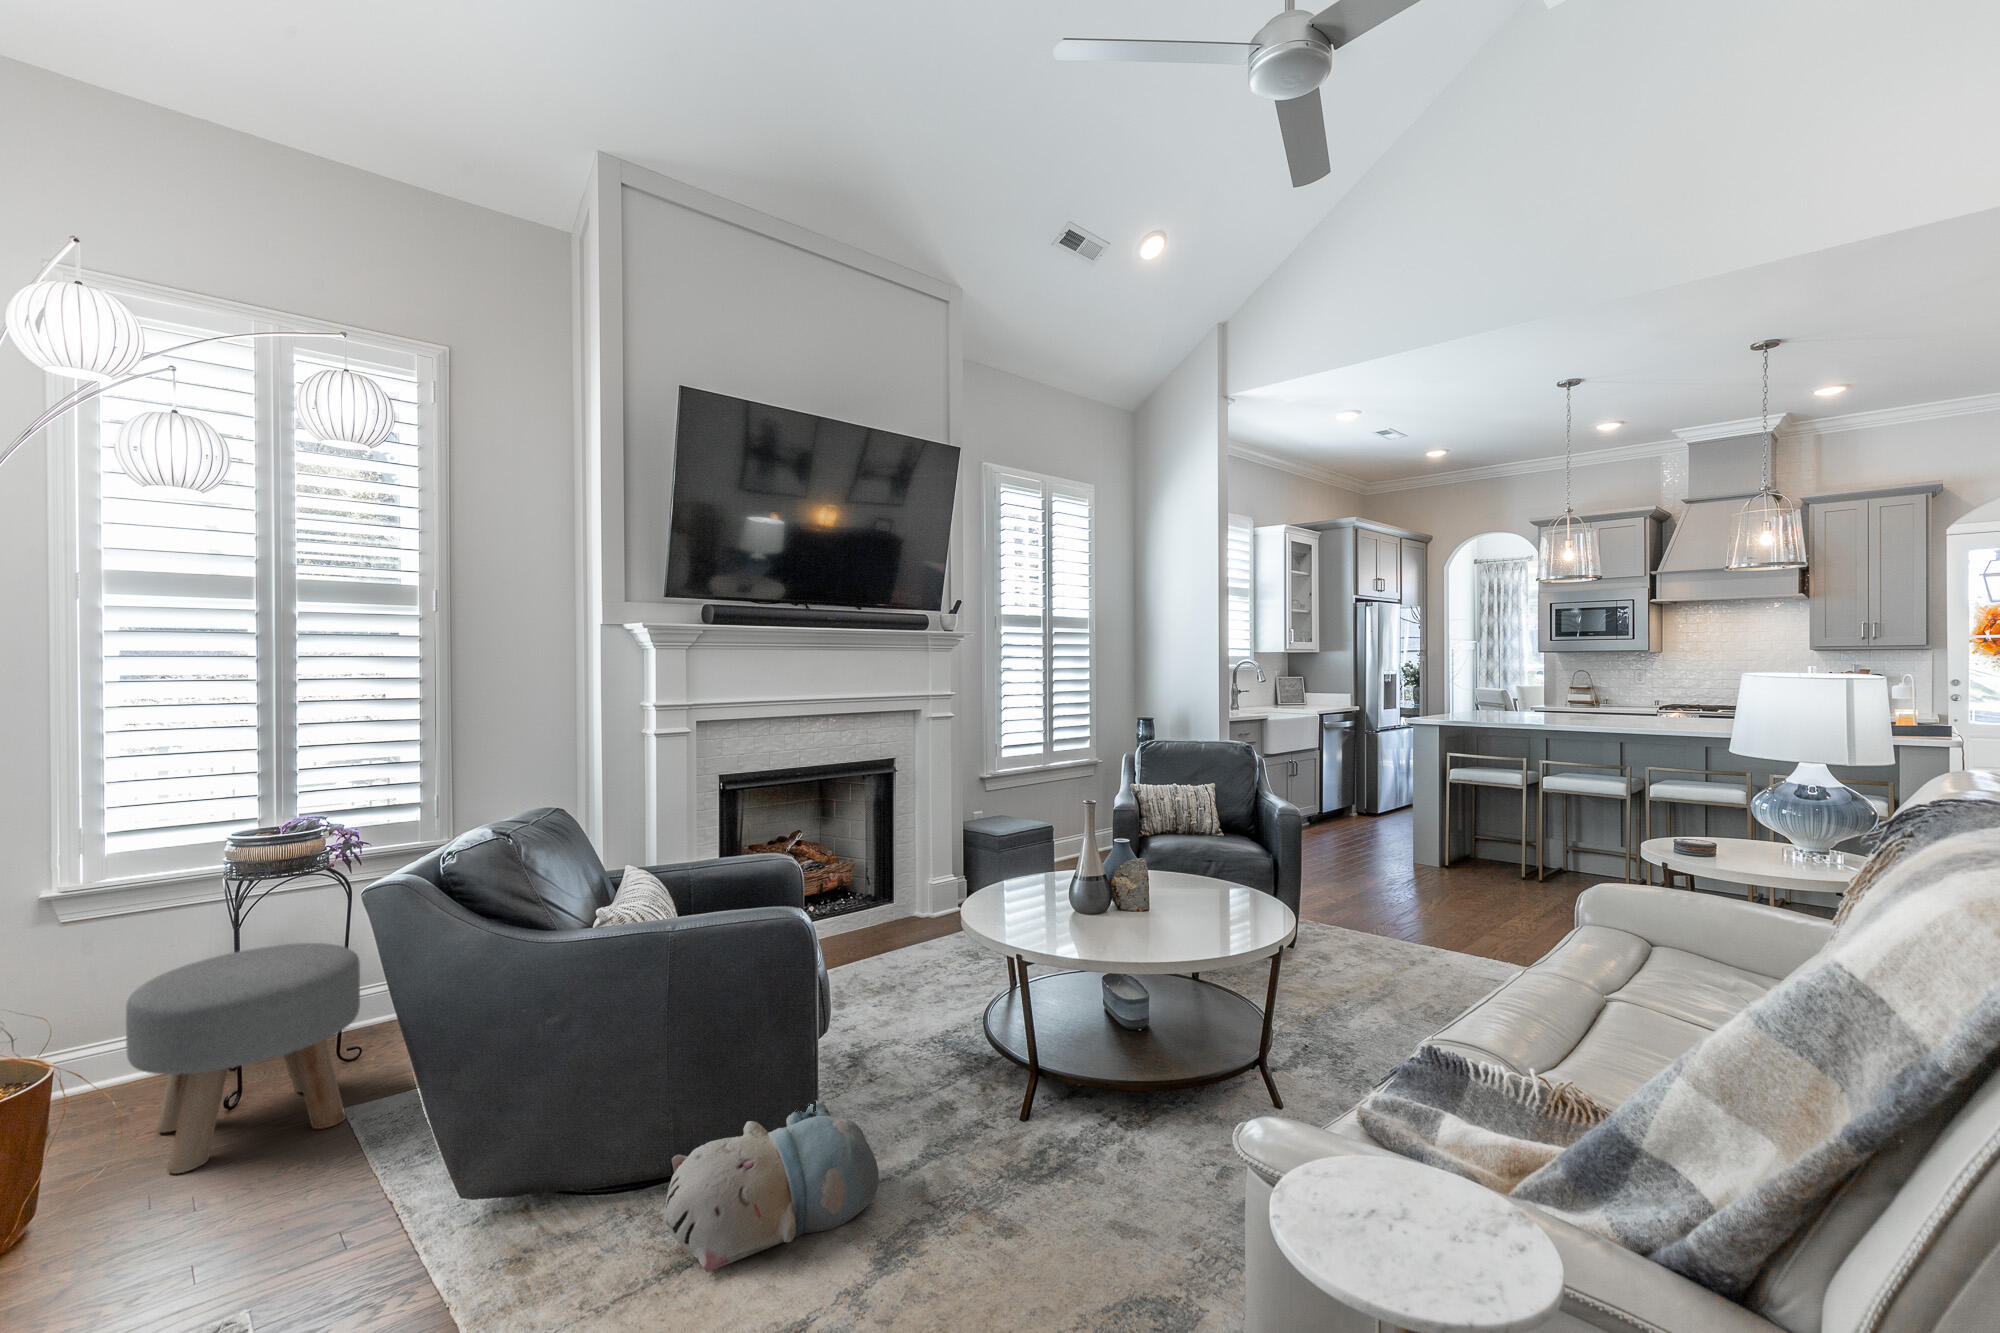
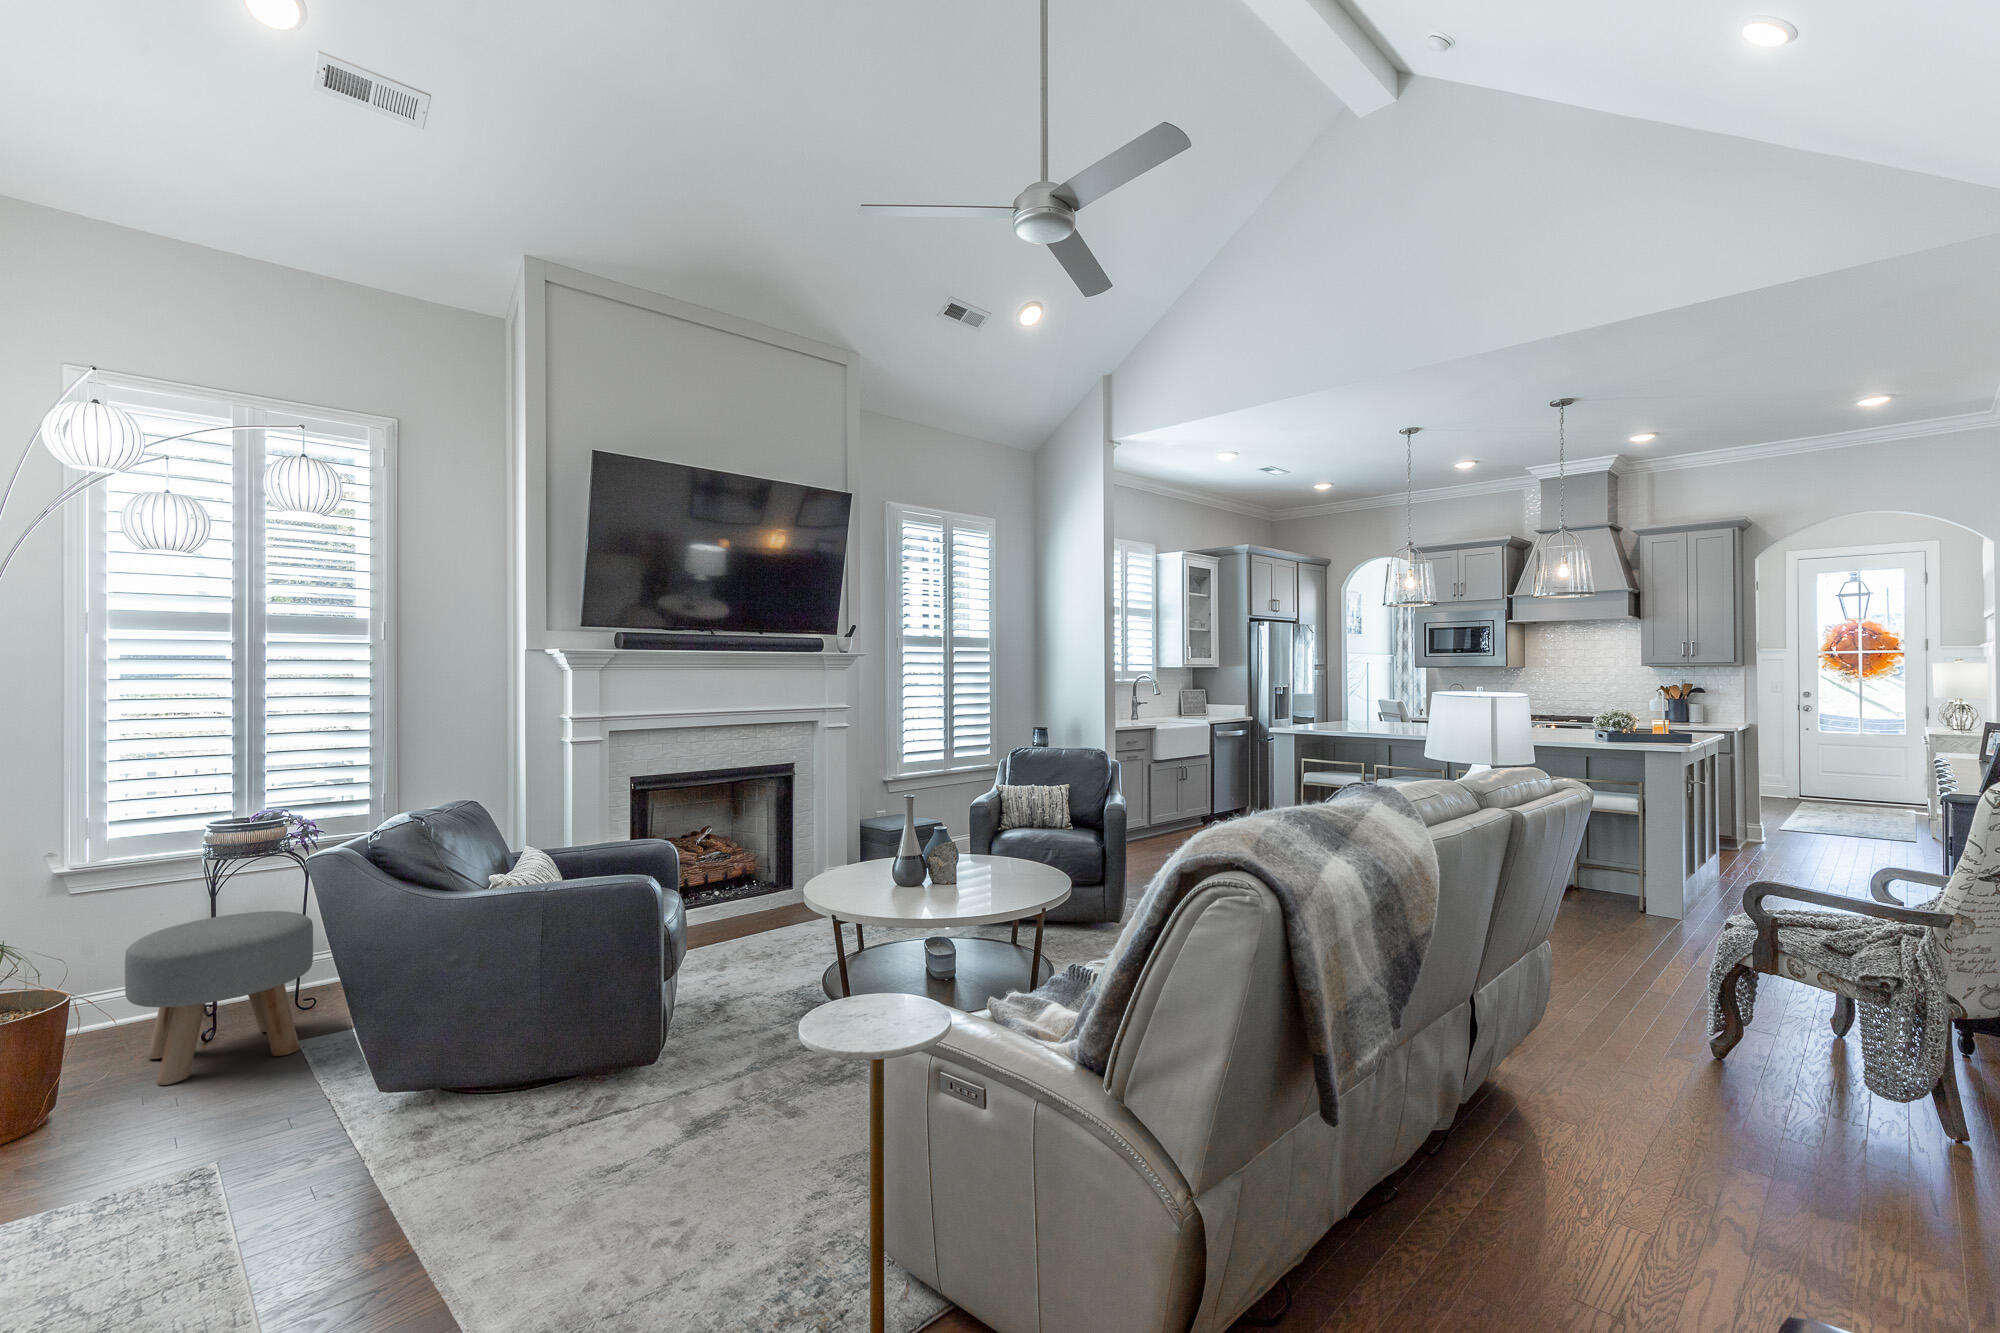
plush toy: present [664,1100,879,1272] -> none [531,1023,702,1138]

